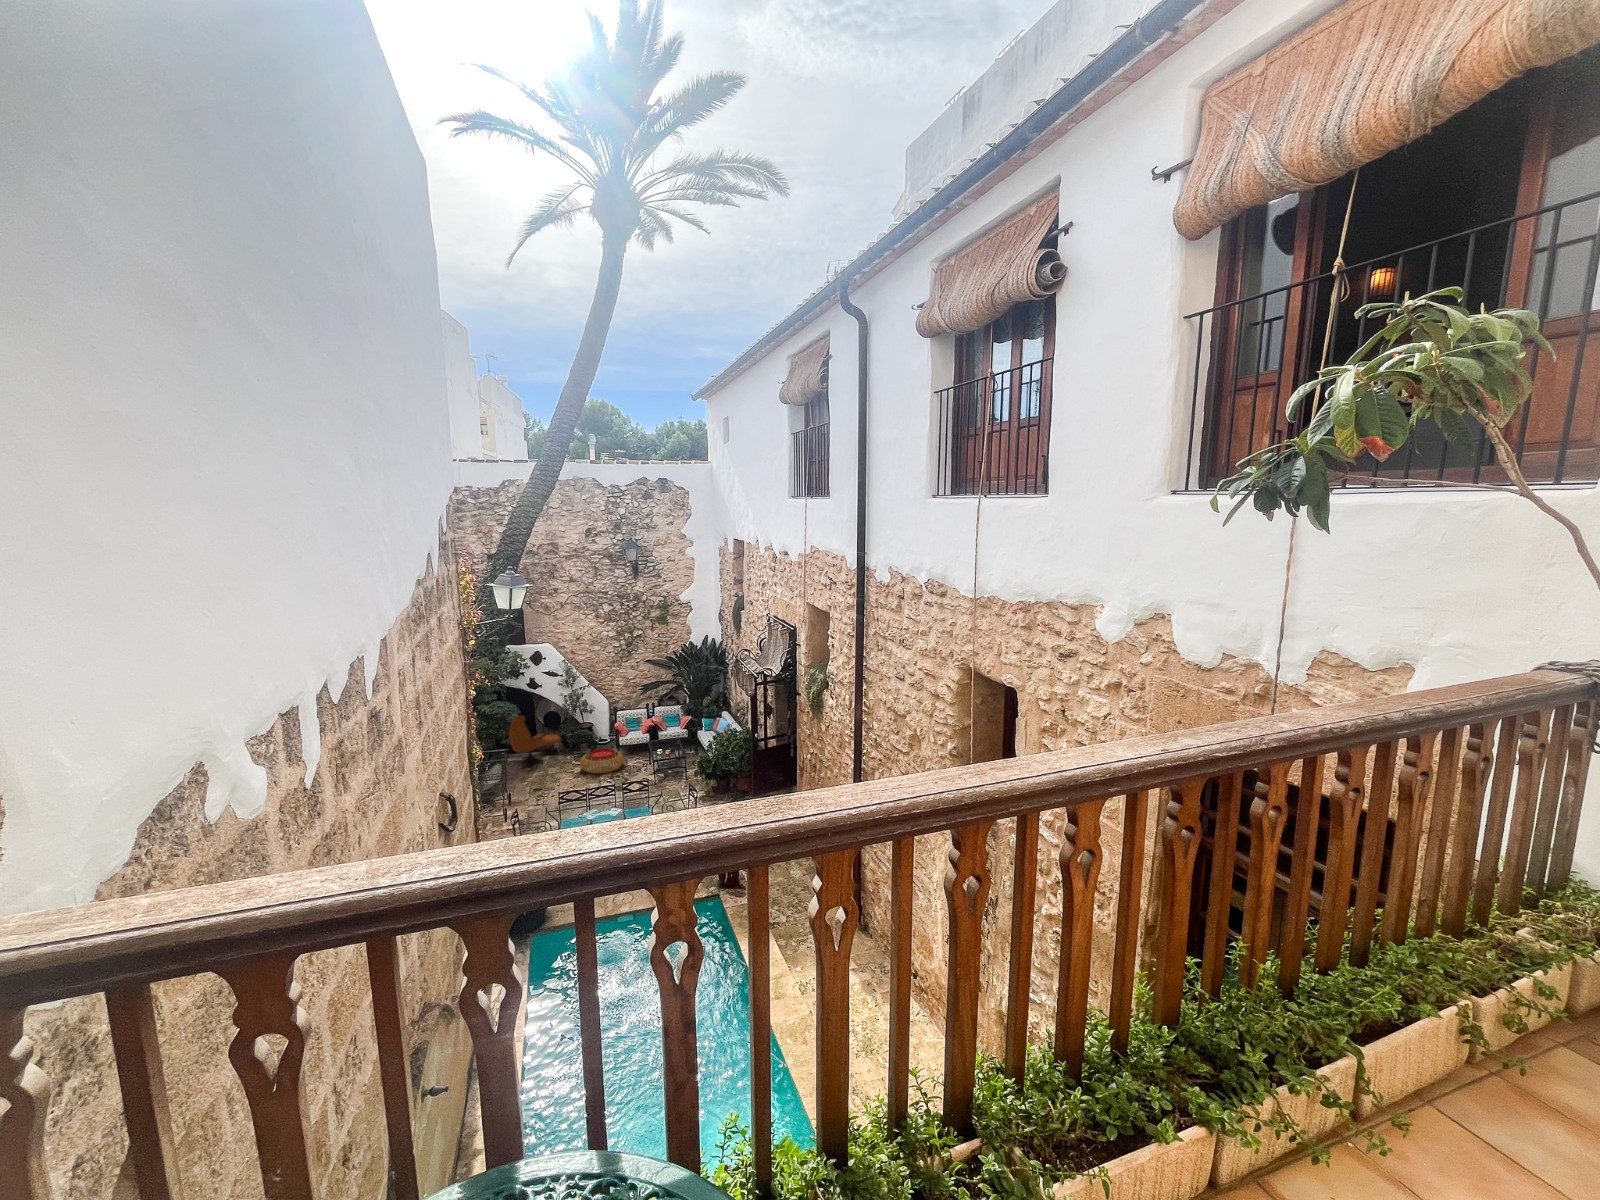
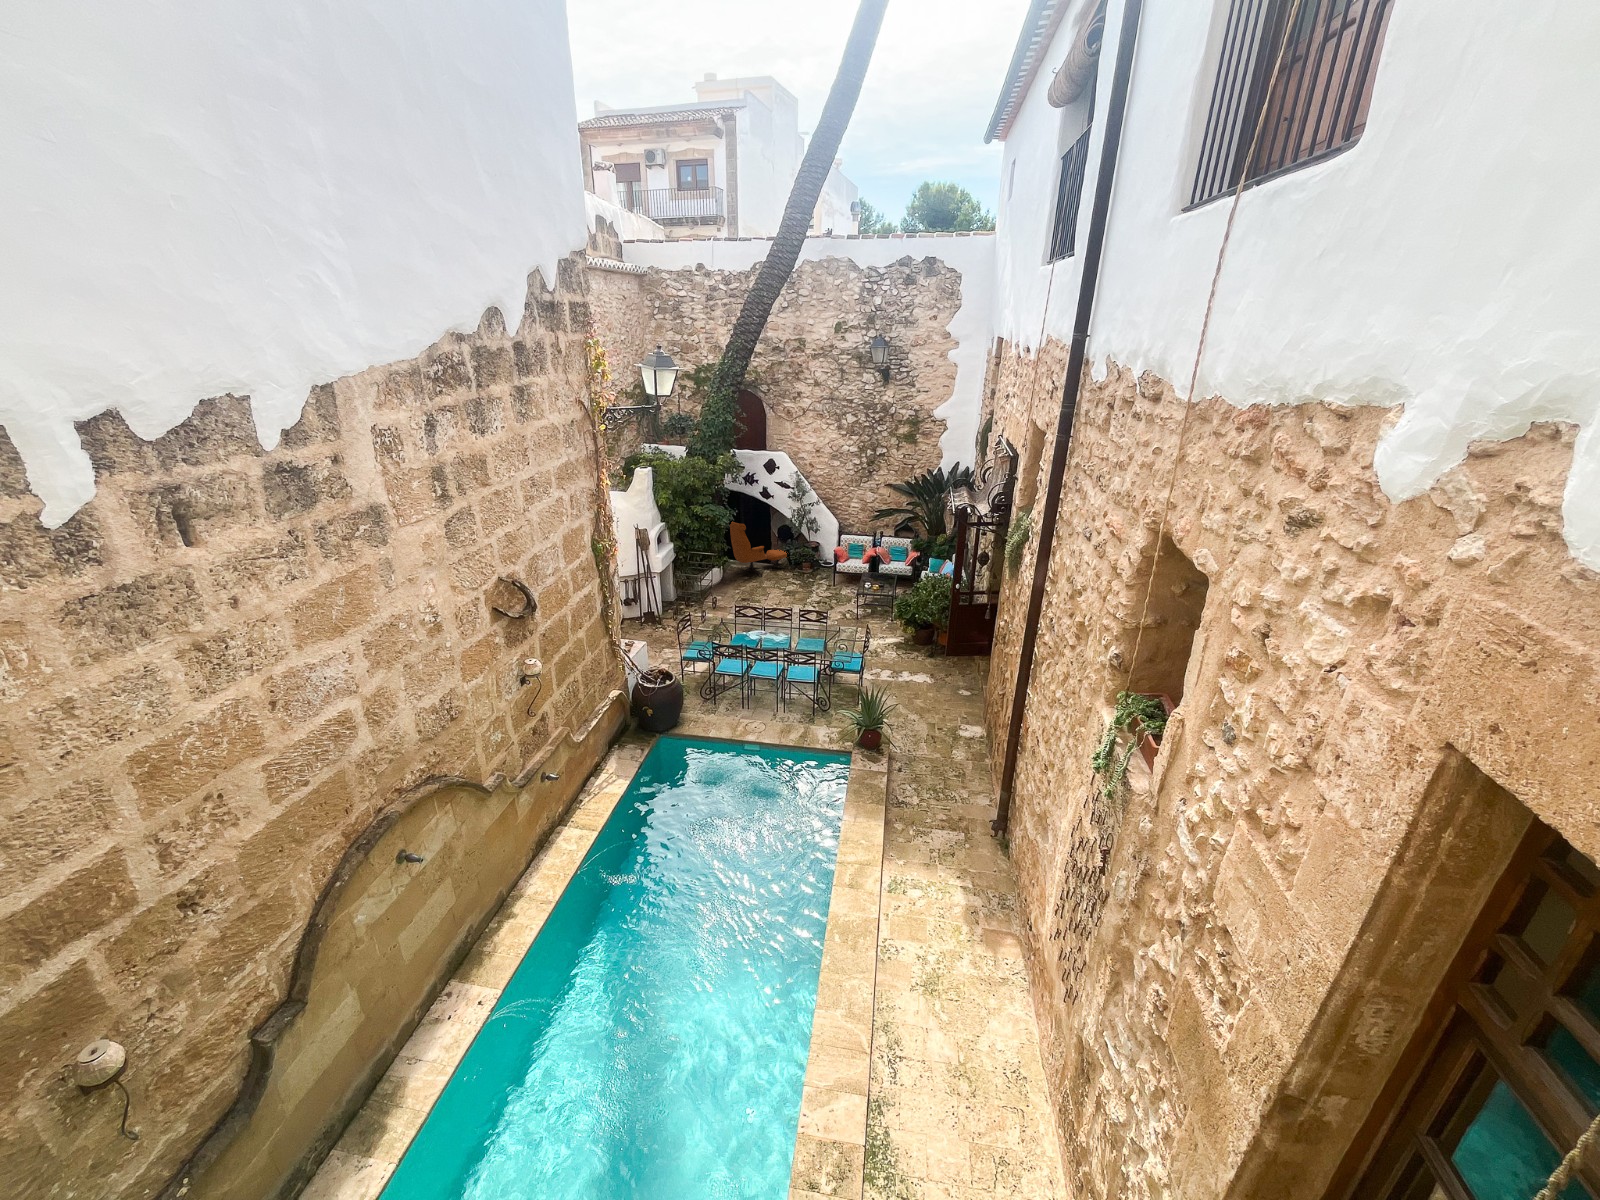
pouf: present [580,749,624,774] -> none [791,573,837,599]

